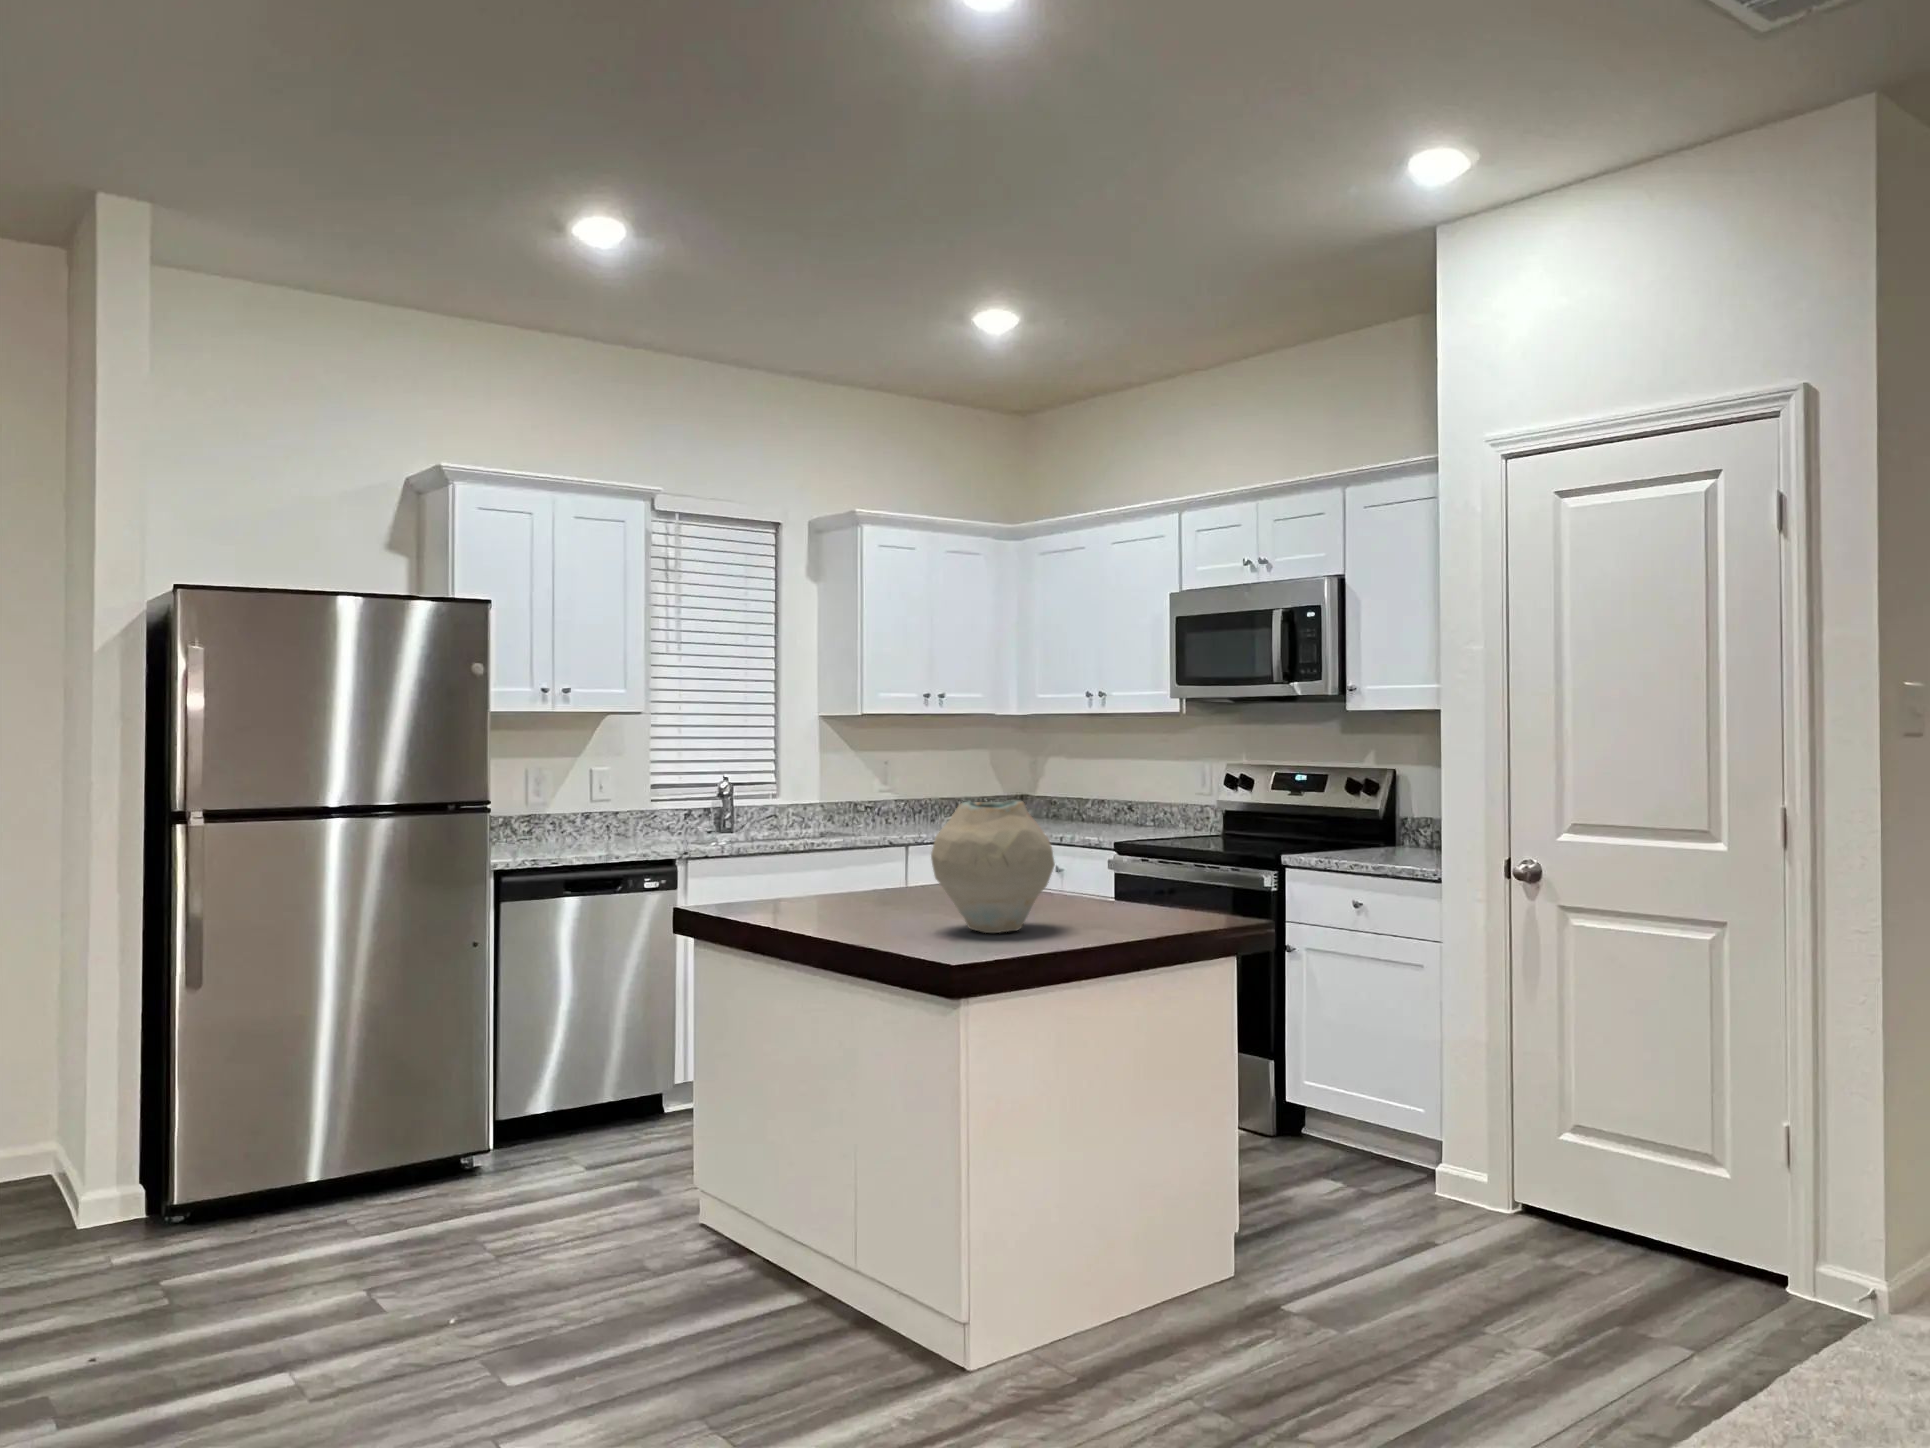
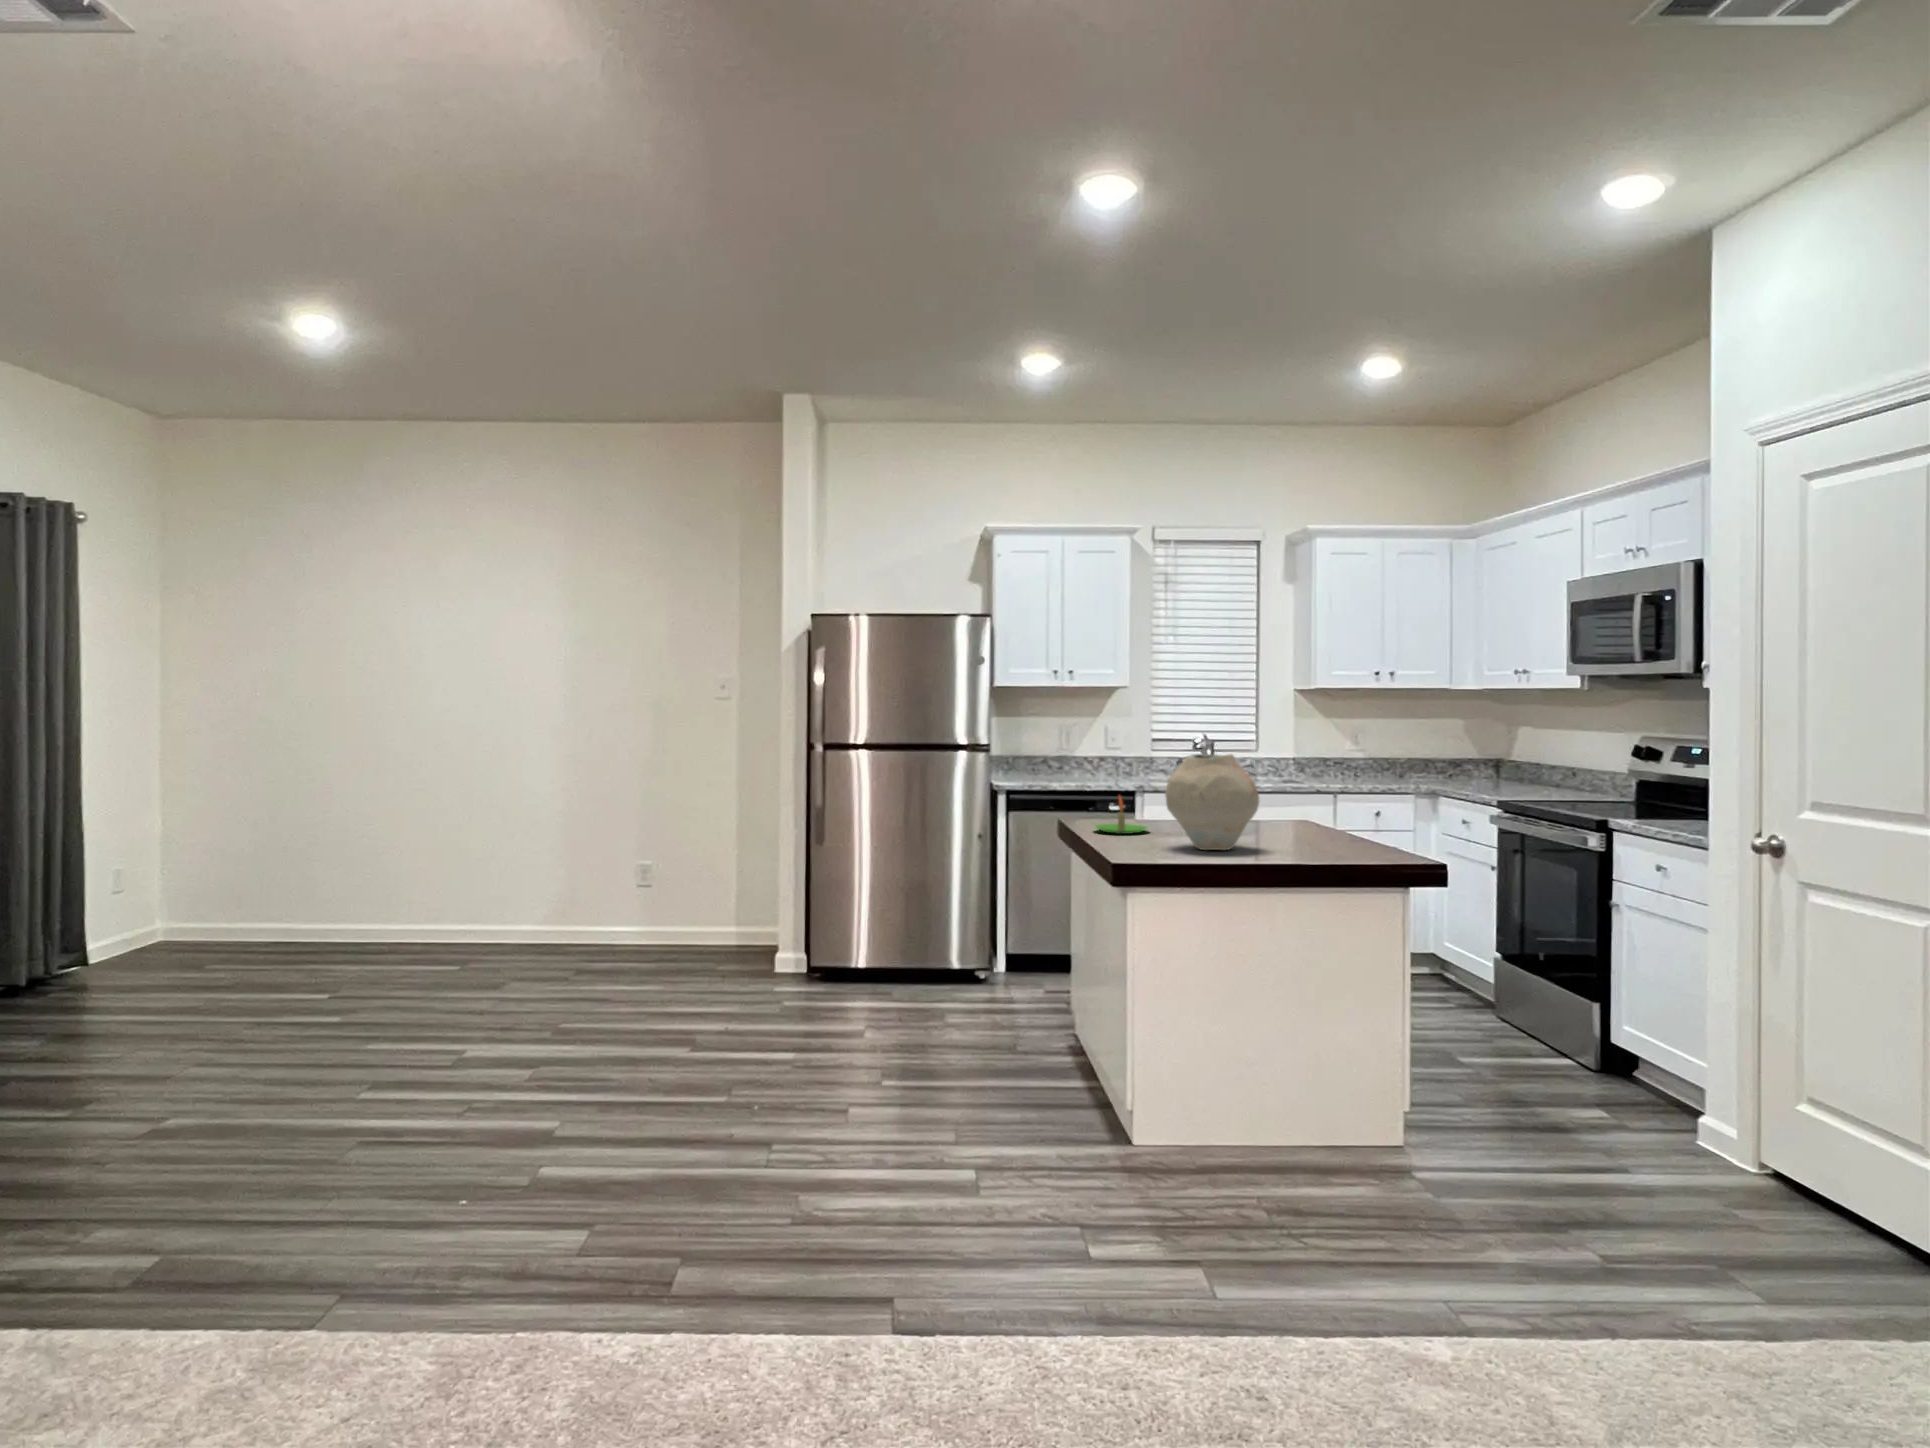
candle: none [773,865,854,921] -> present [1094,797,1149,834]

